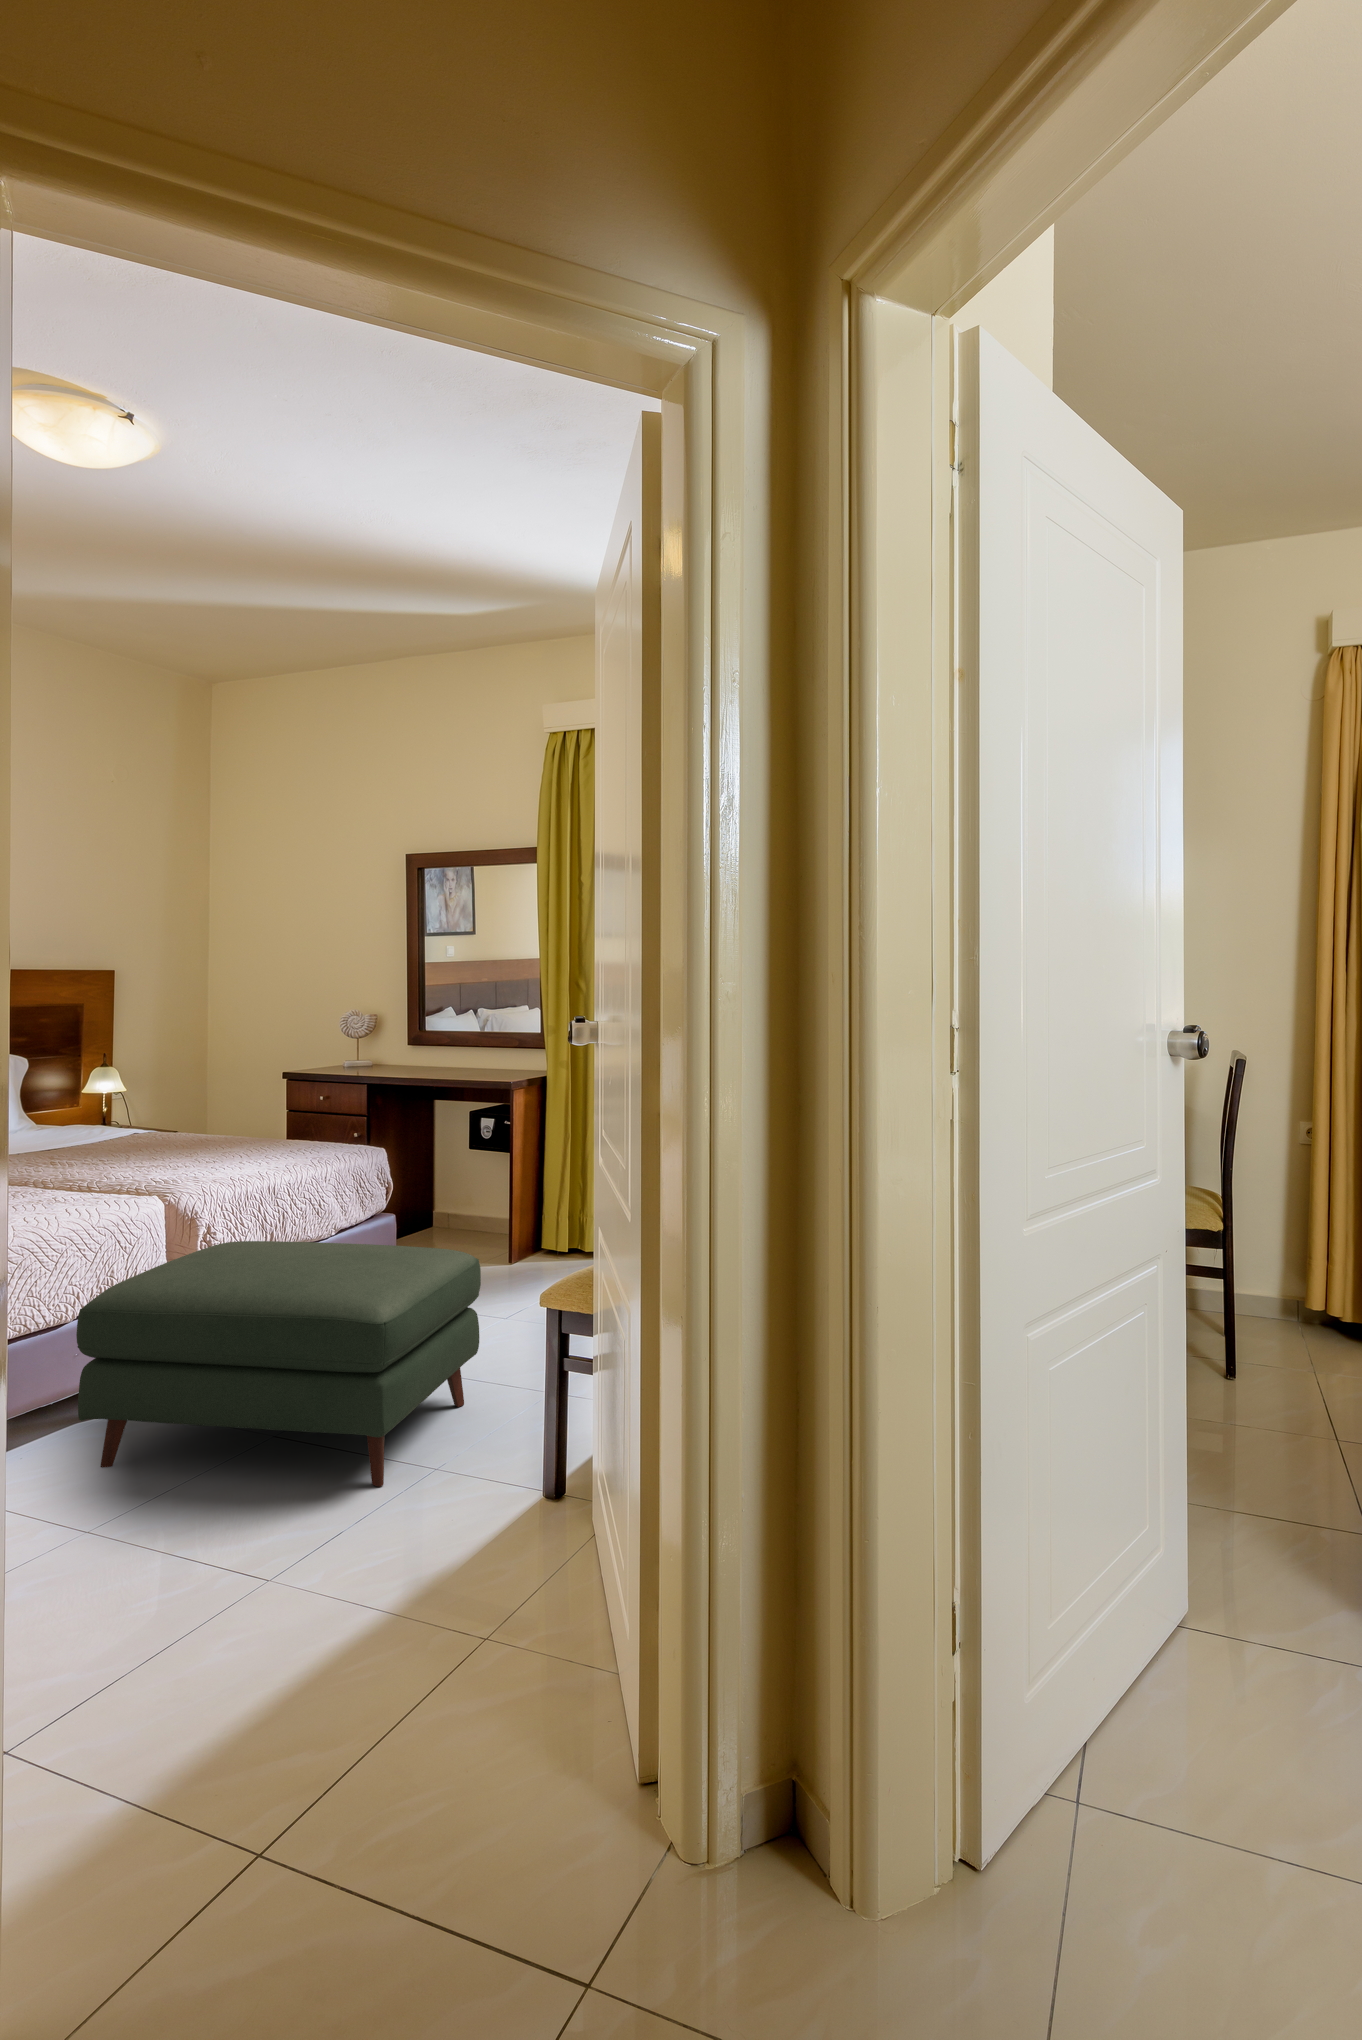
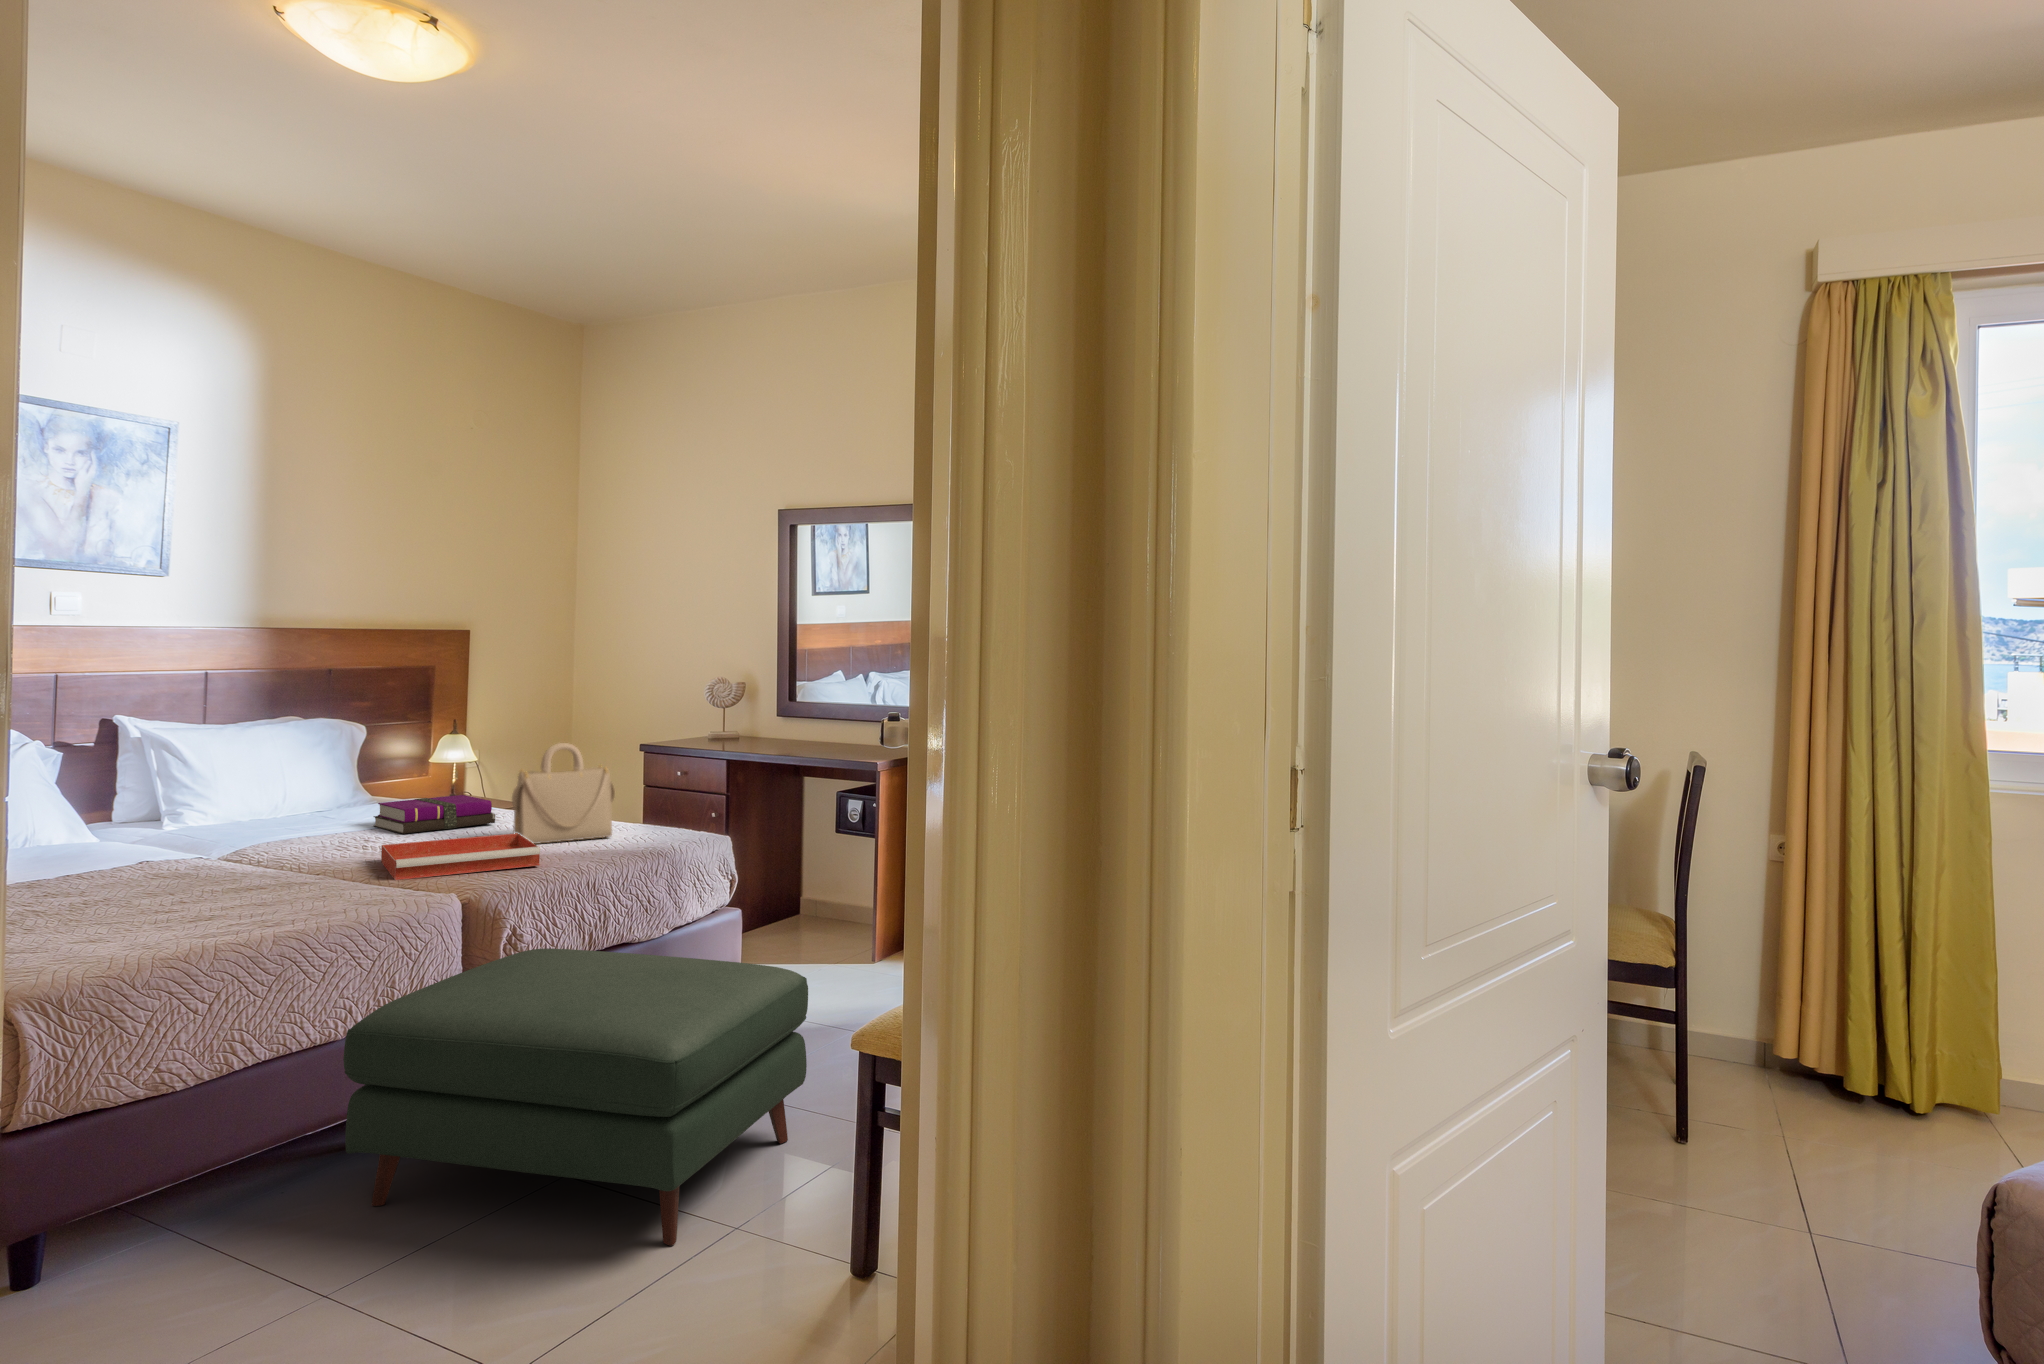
handbag: none [187,1062,280,1155] -> present [512,743,615,844]
notebook: none [51,1114,165,1149] -> present [374,795,495,834]
tray: none [76,1144,225,1184] -> present [381,833,540,880]

